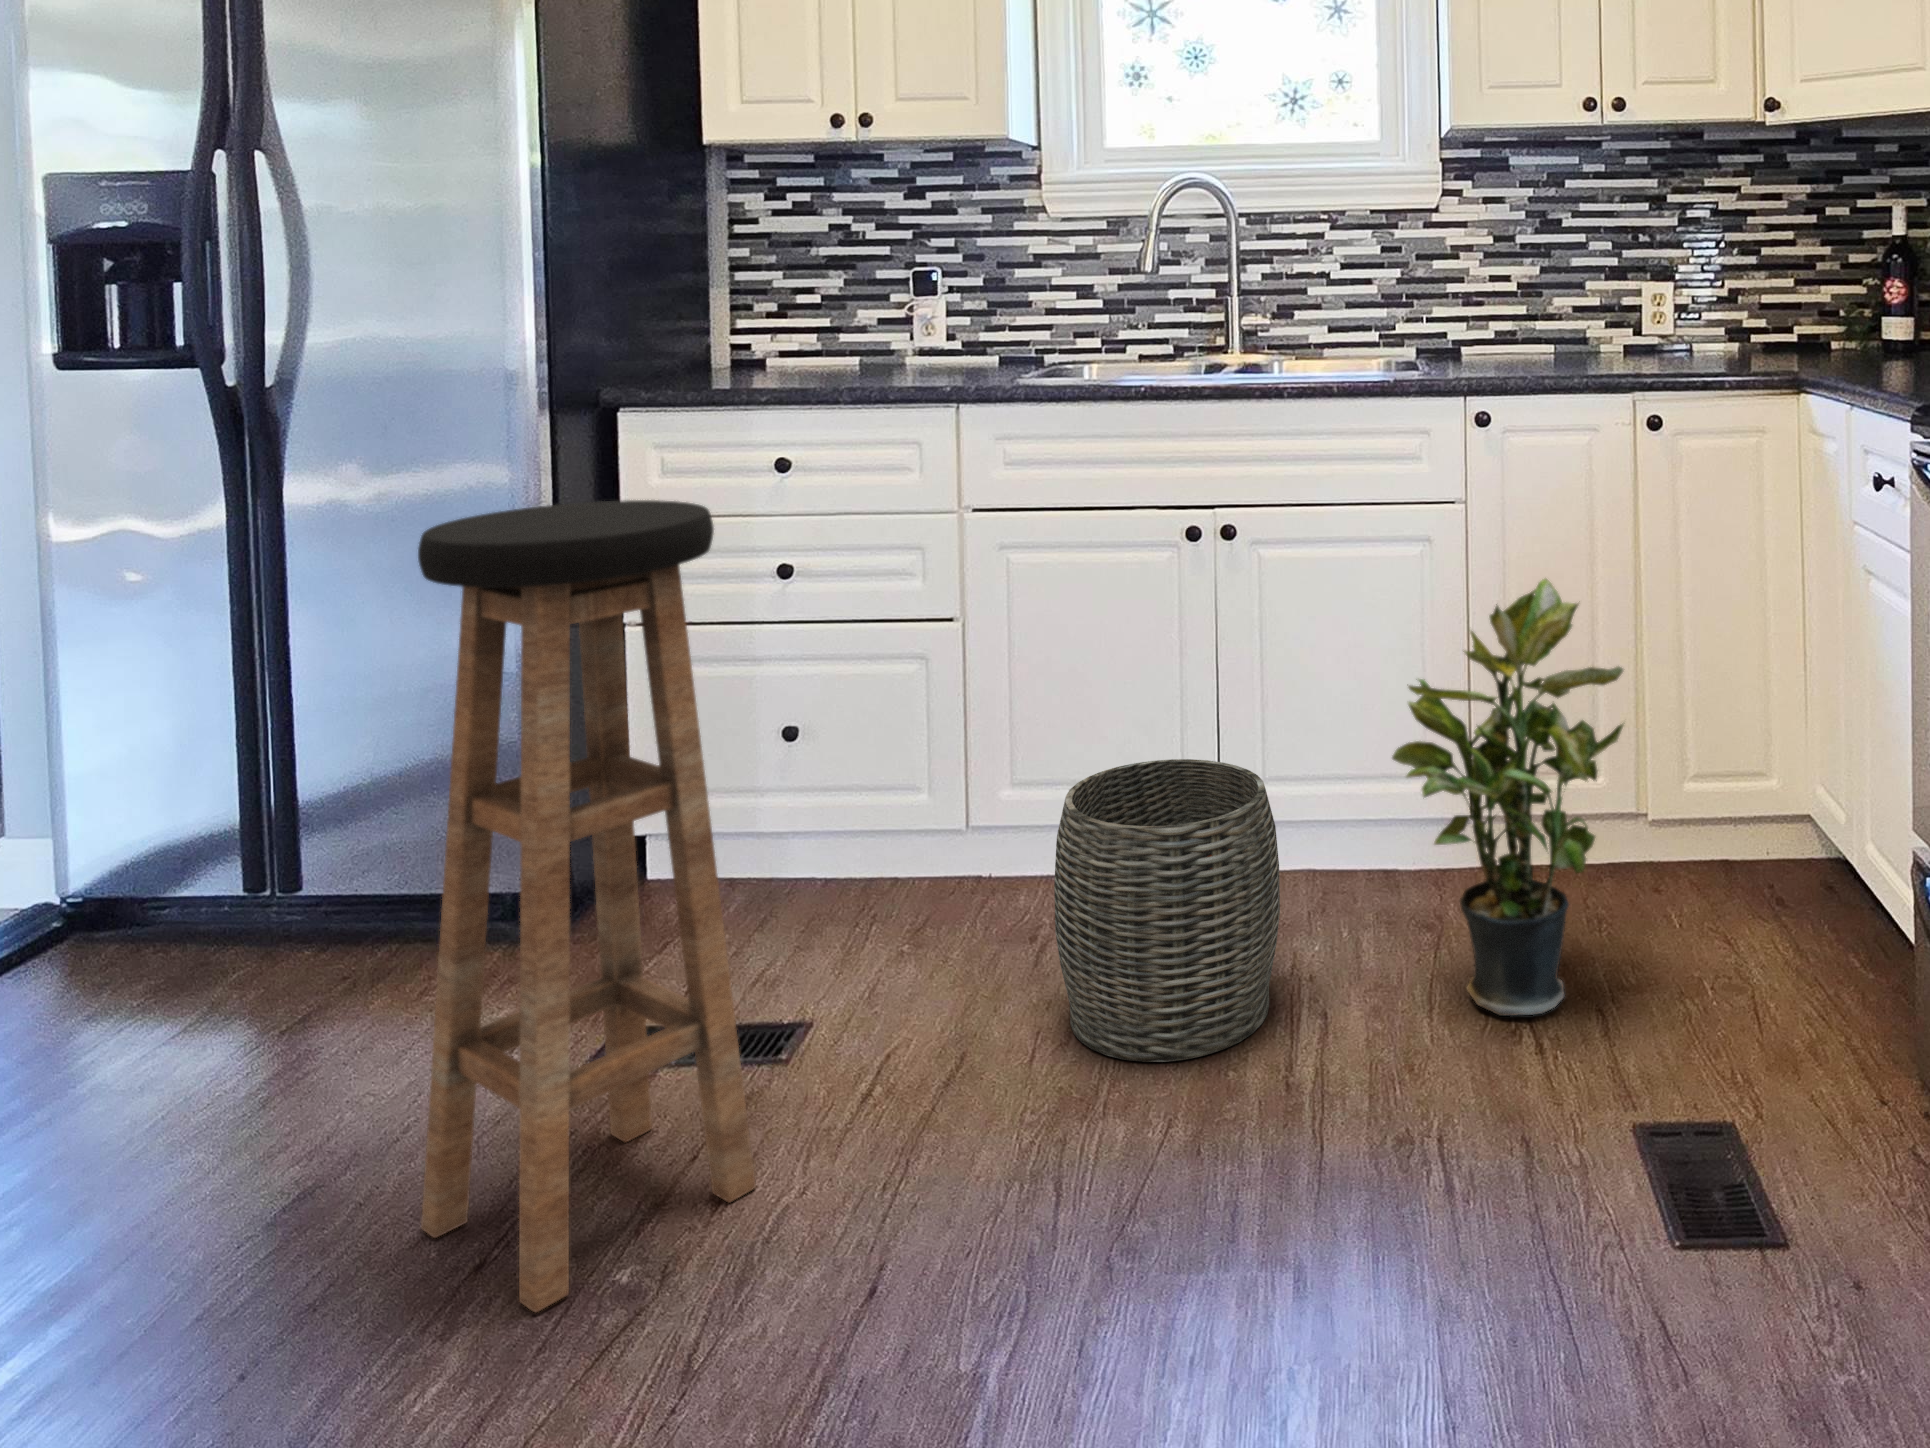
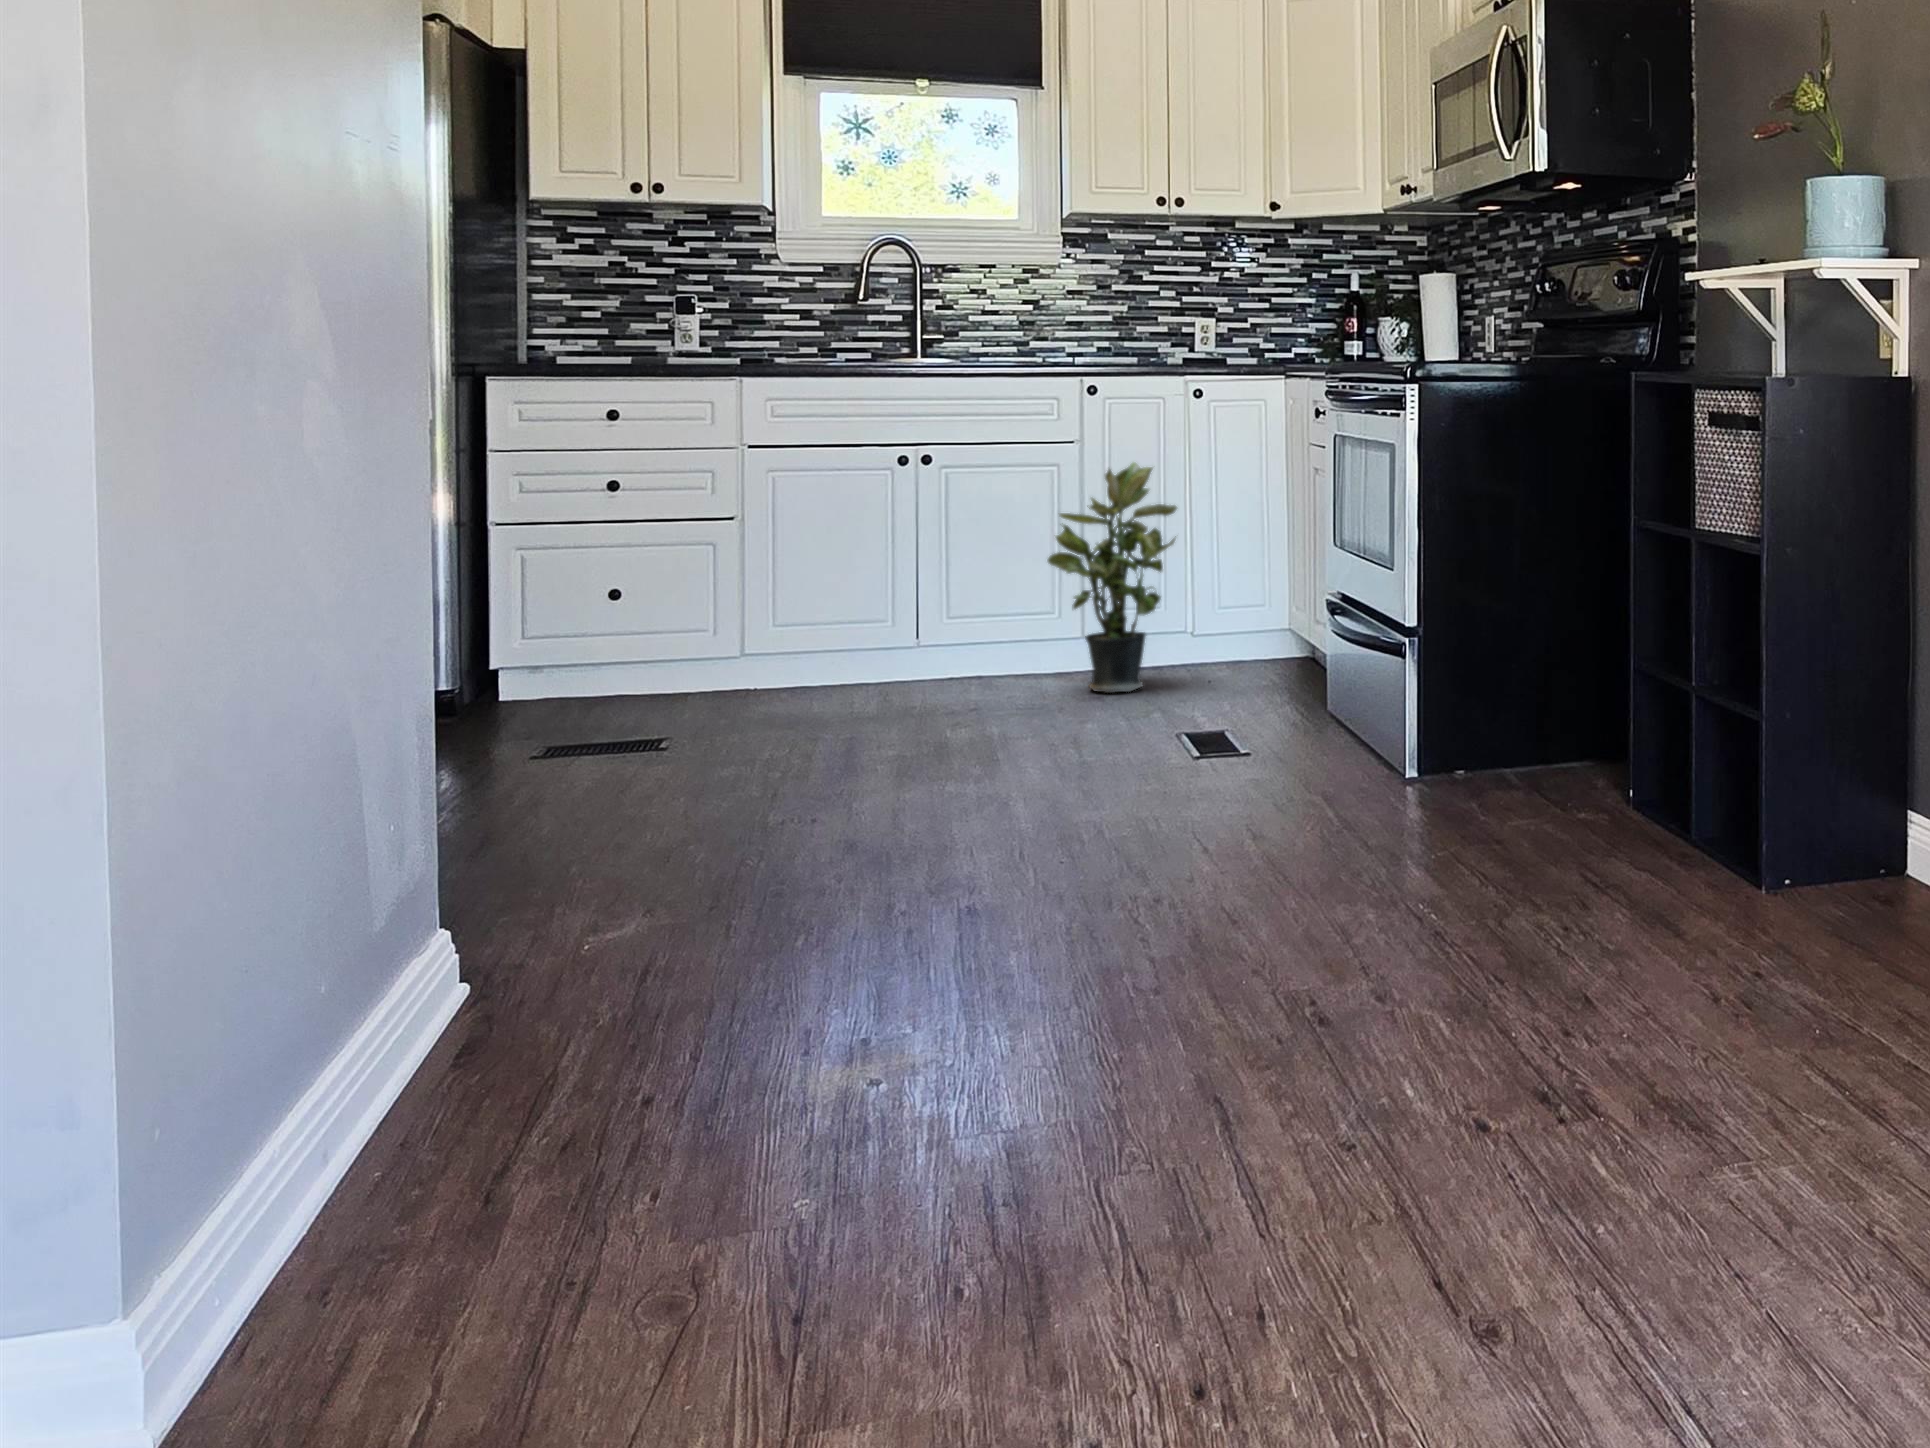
bar stool: present [418,500,756,1312] -> none [528,394,713,775]
woven basket: present [1054,759,1280,1062] -> none [849,573,982,714]

